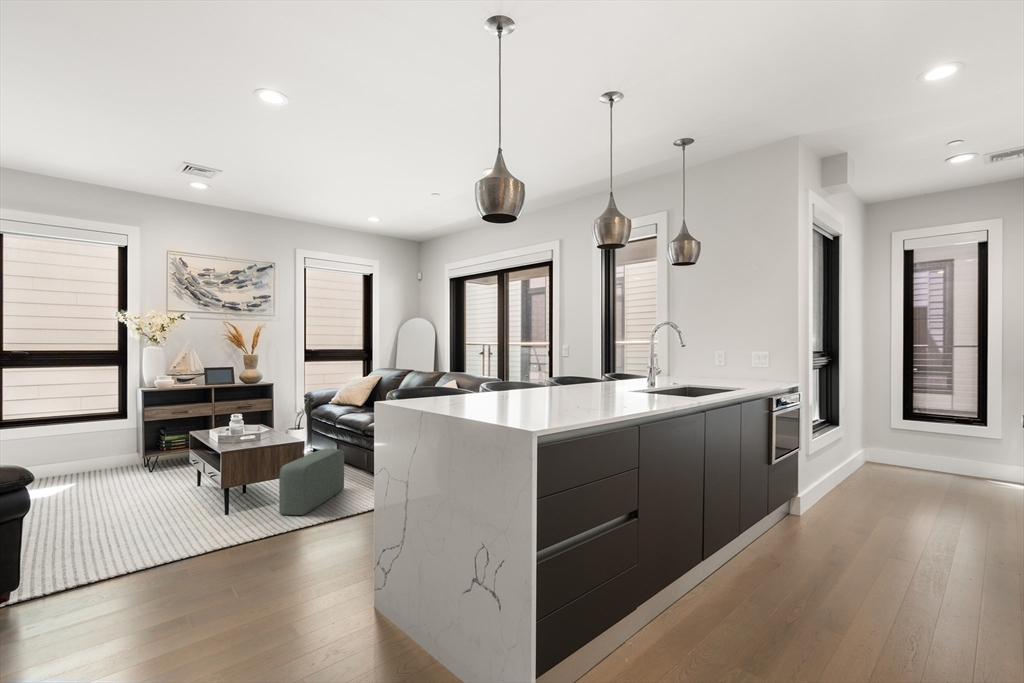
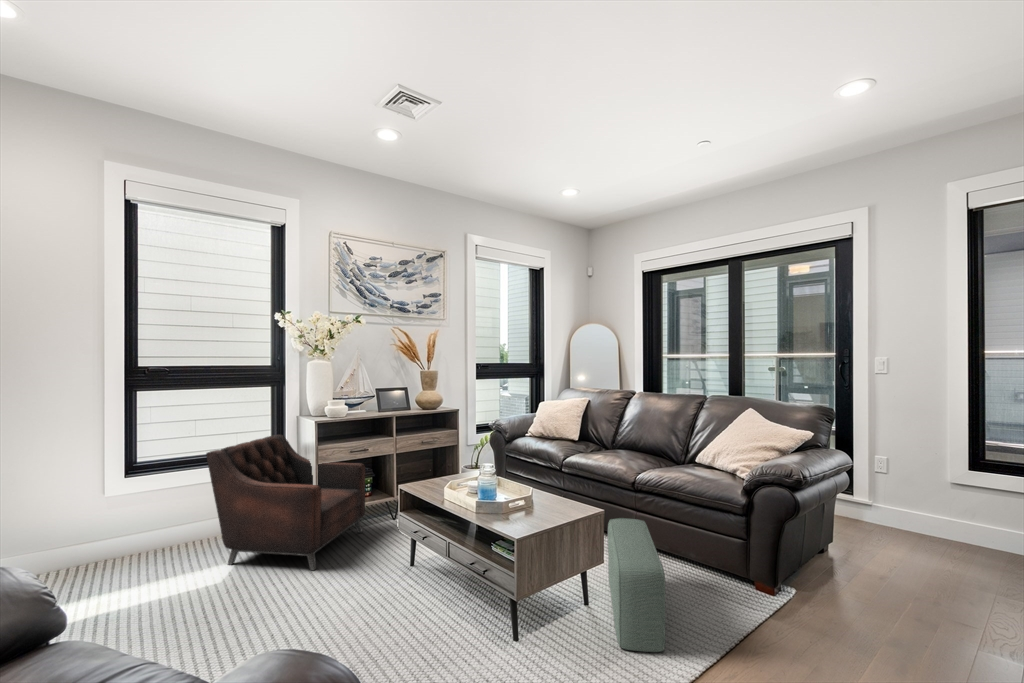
armchair: none [51,401,184,488] -> present [206,435,365,570]

